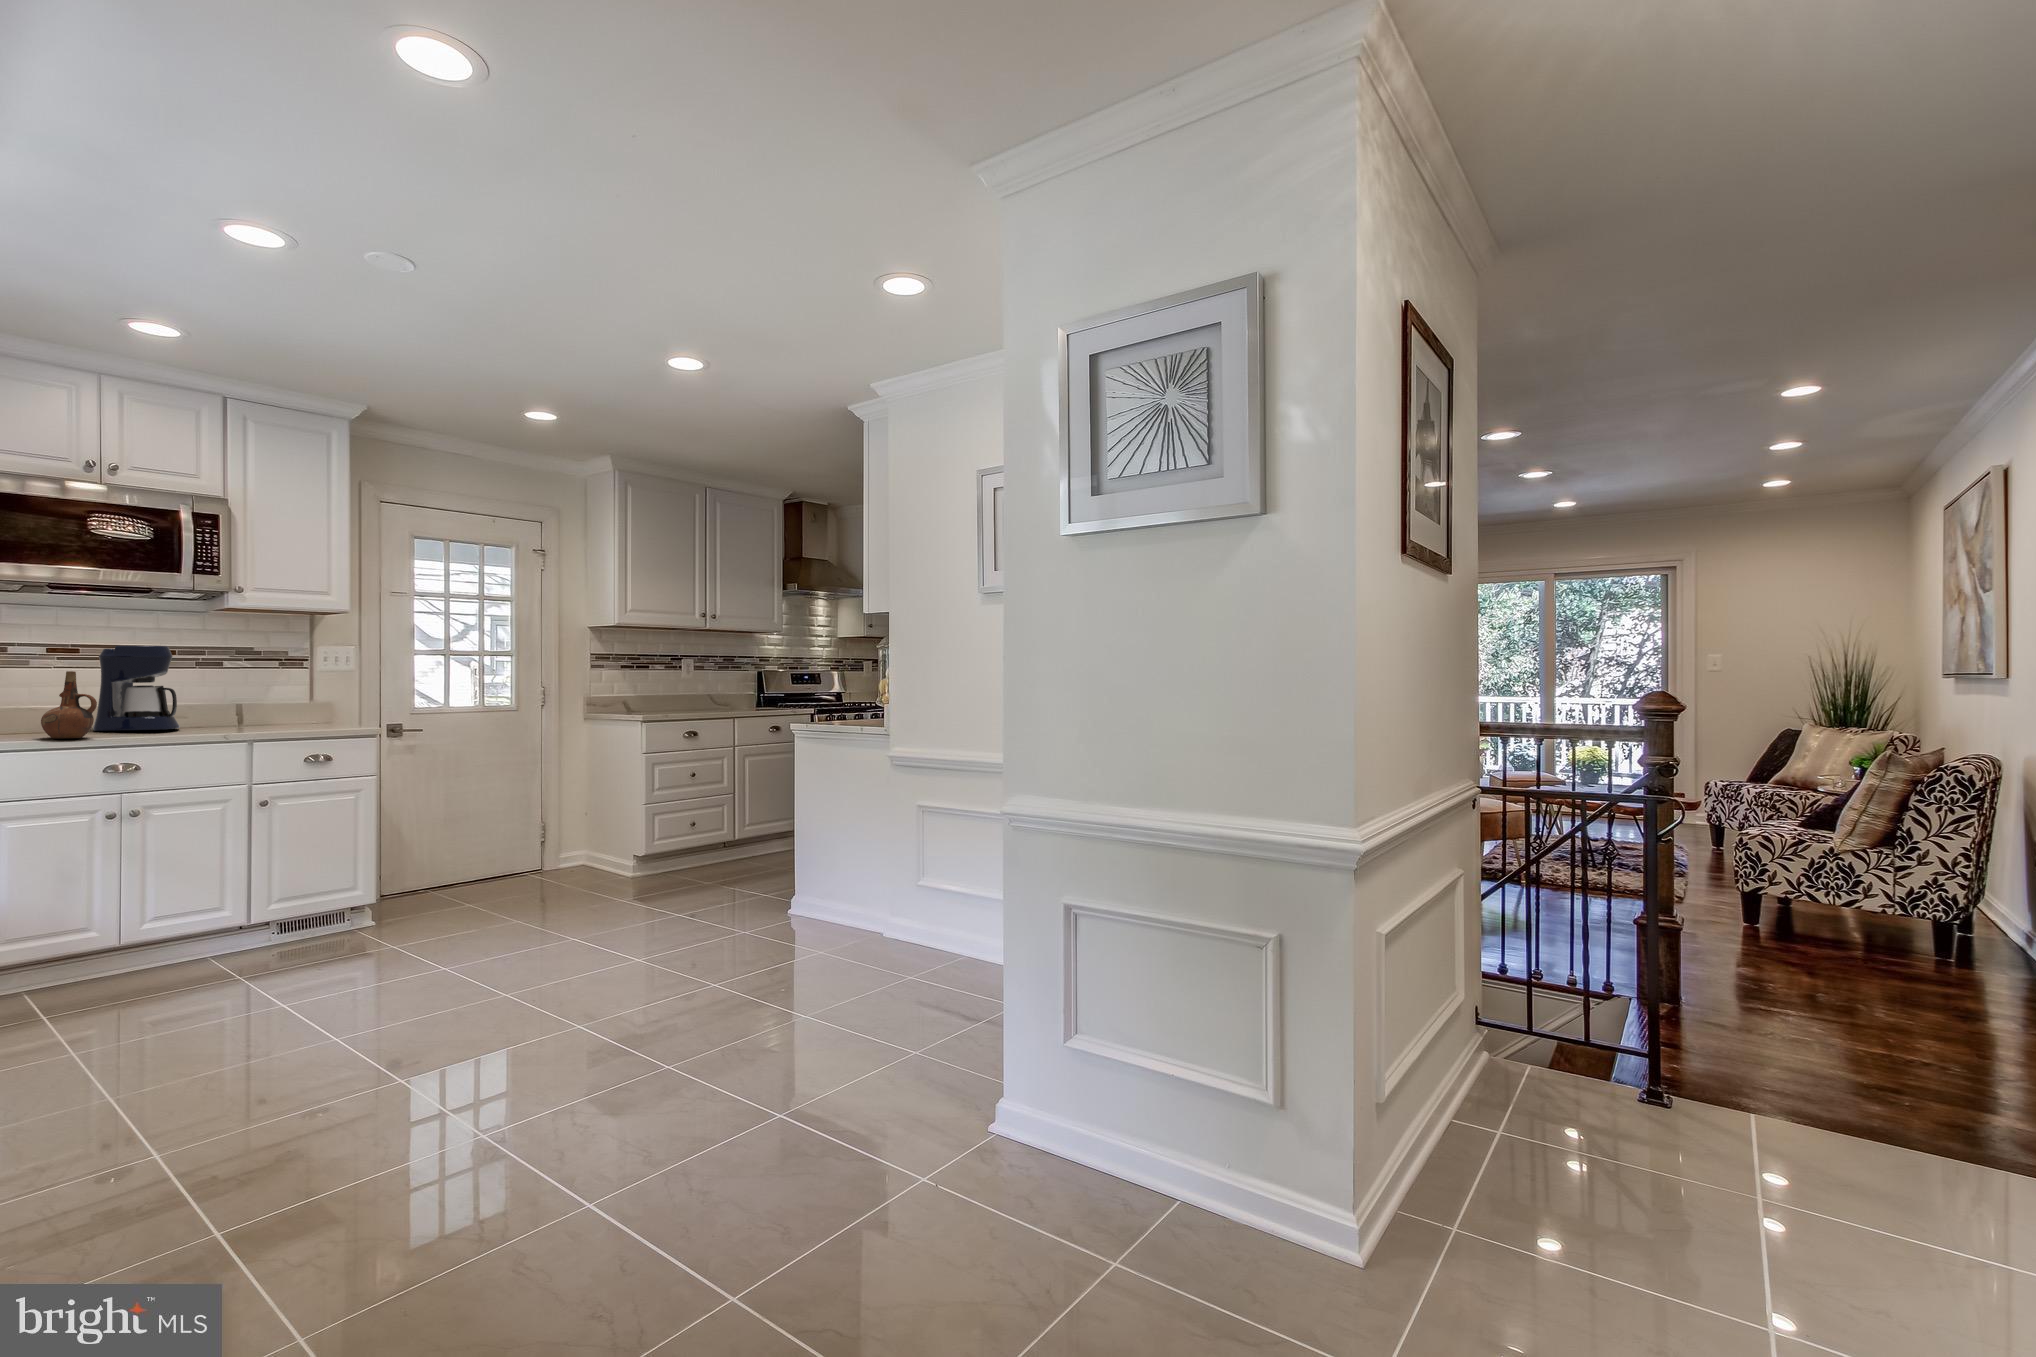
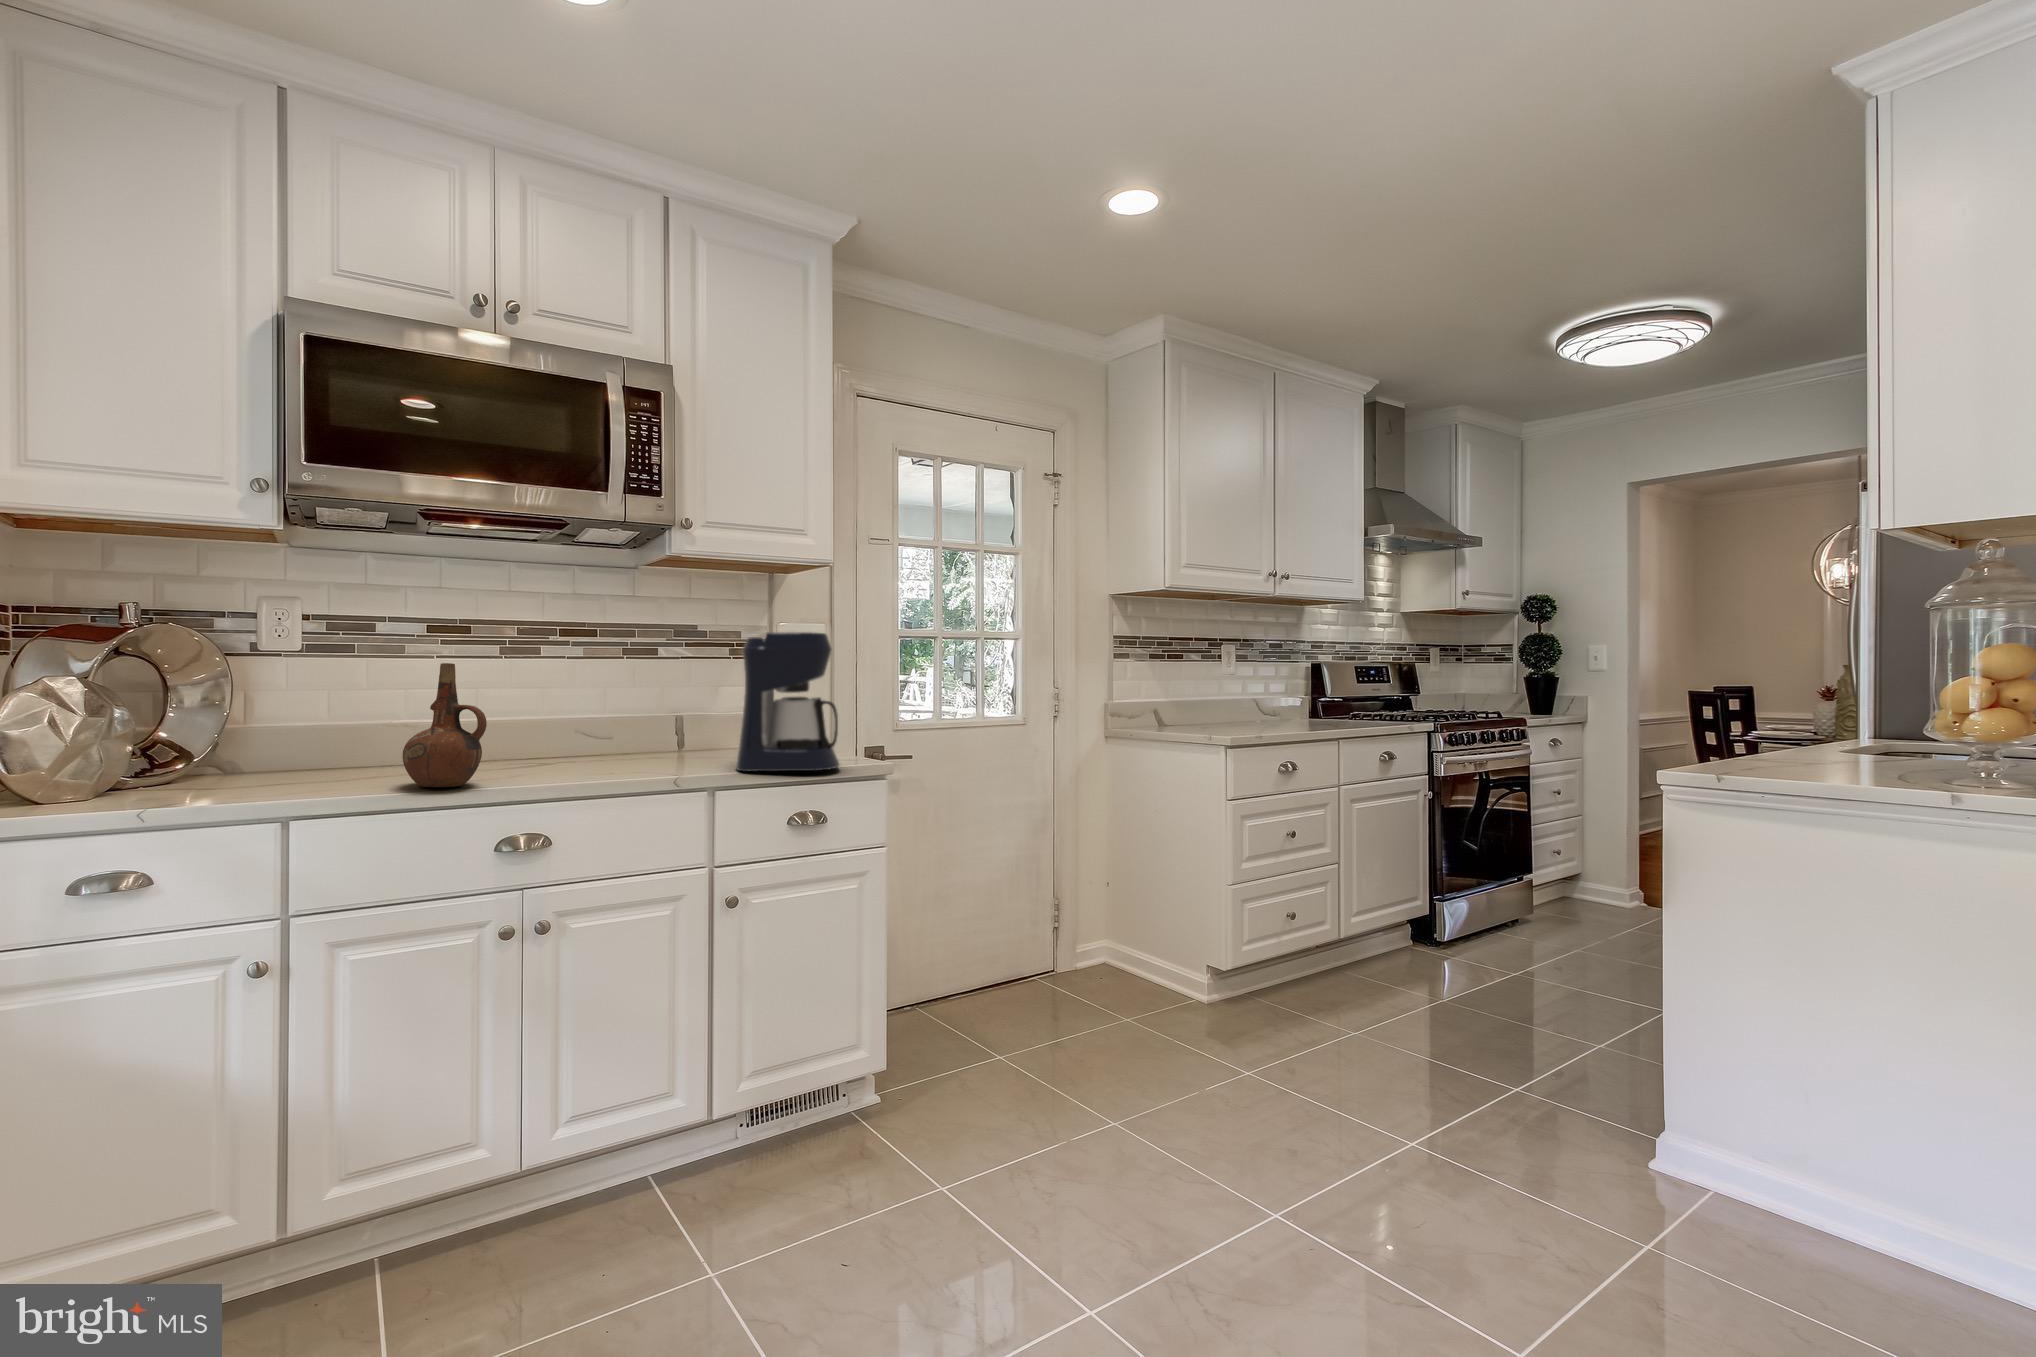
coffee maker: present [93,646,180,731] -> present [736,632,840,771]

